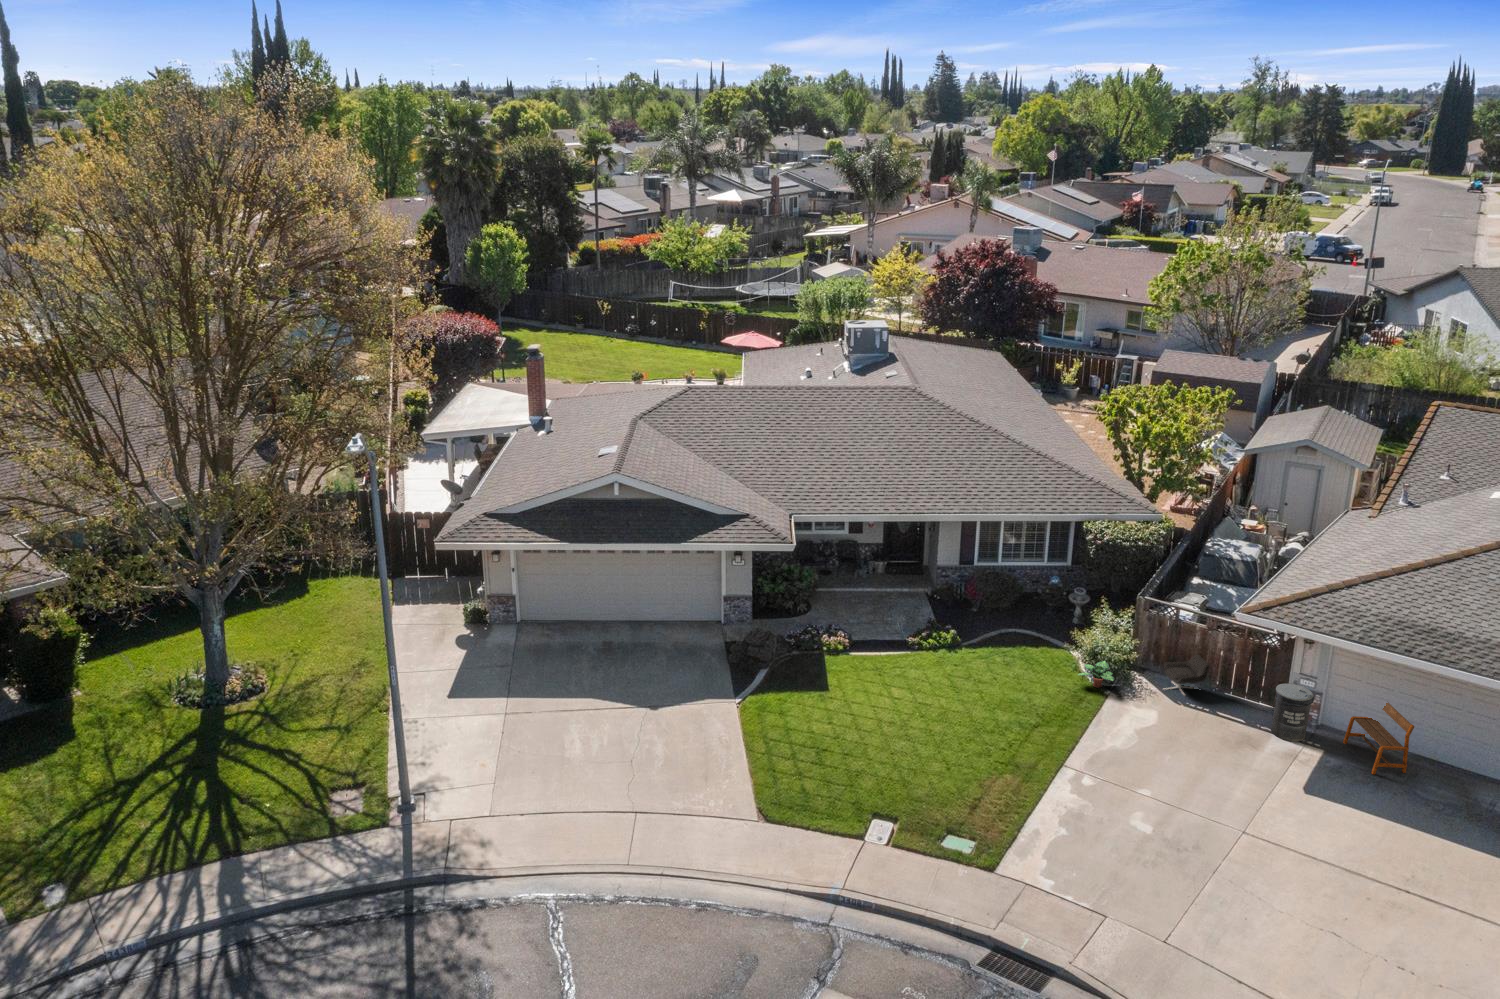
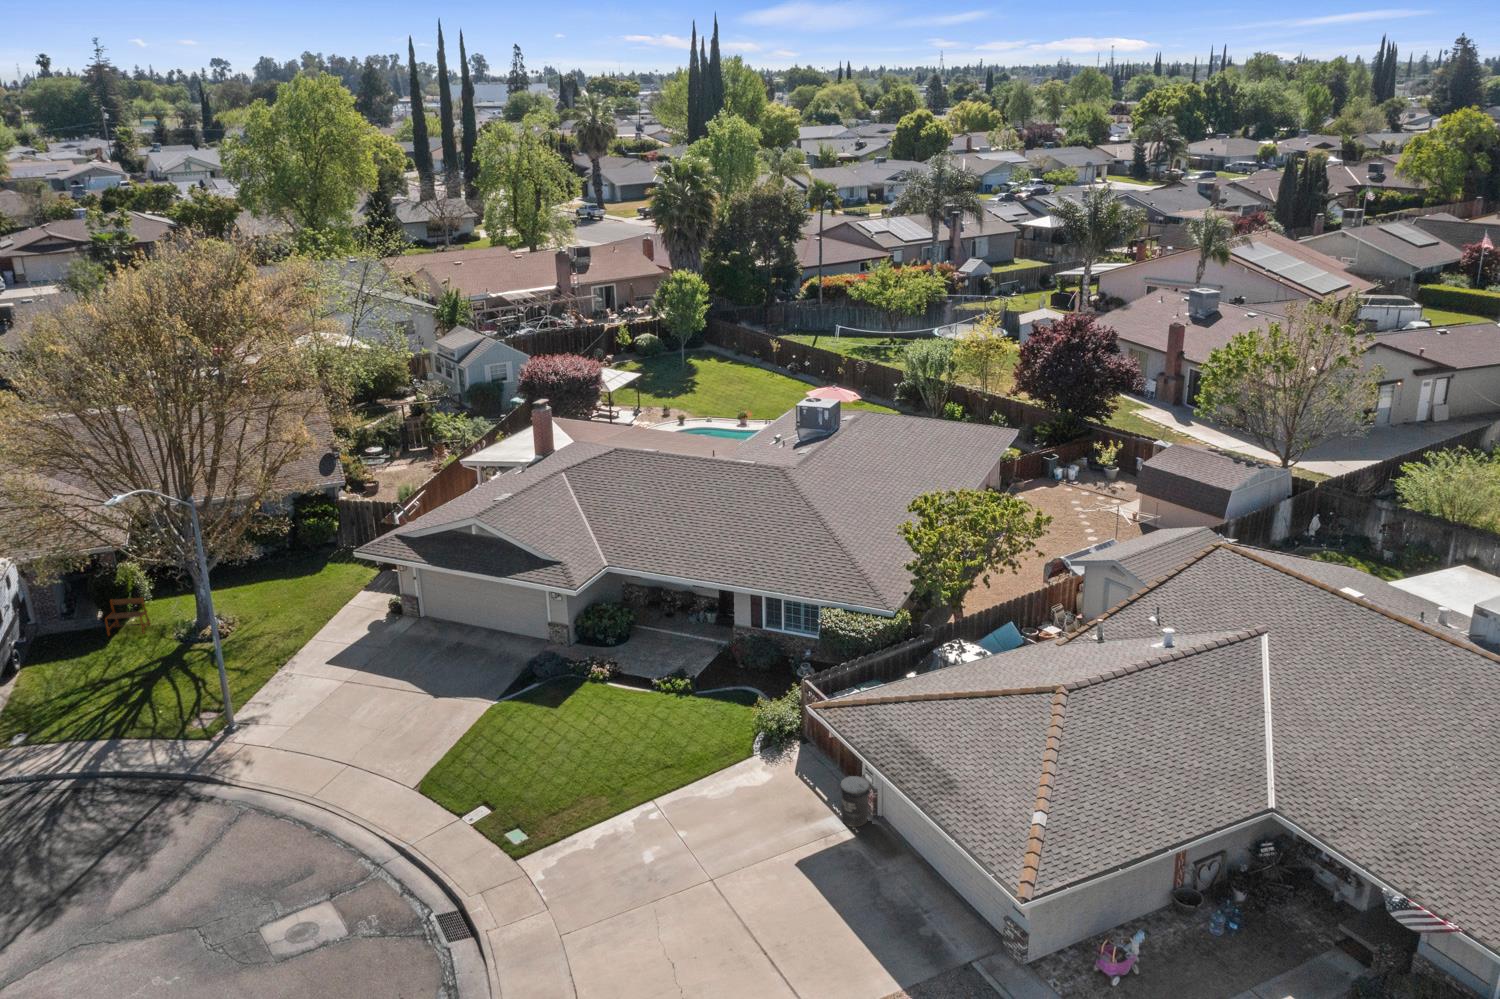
lounge chair: present [1164,655,1210,695] -> none [804,738,838,771]
potted plant: present [1078,661,1115,688] -> none [739,728,769,750]
bench: present [1343,703,1414,774] -> present [105,597,150,636]

